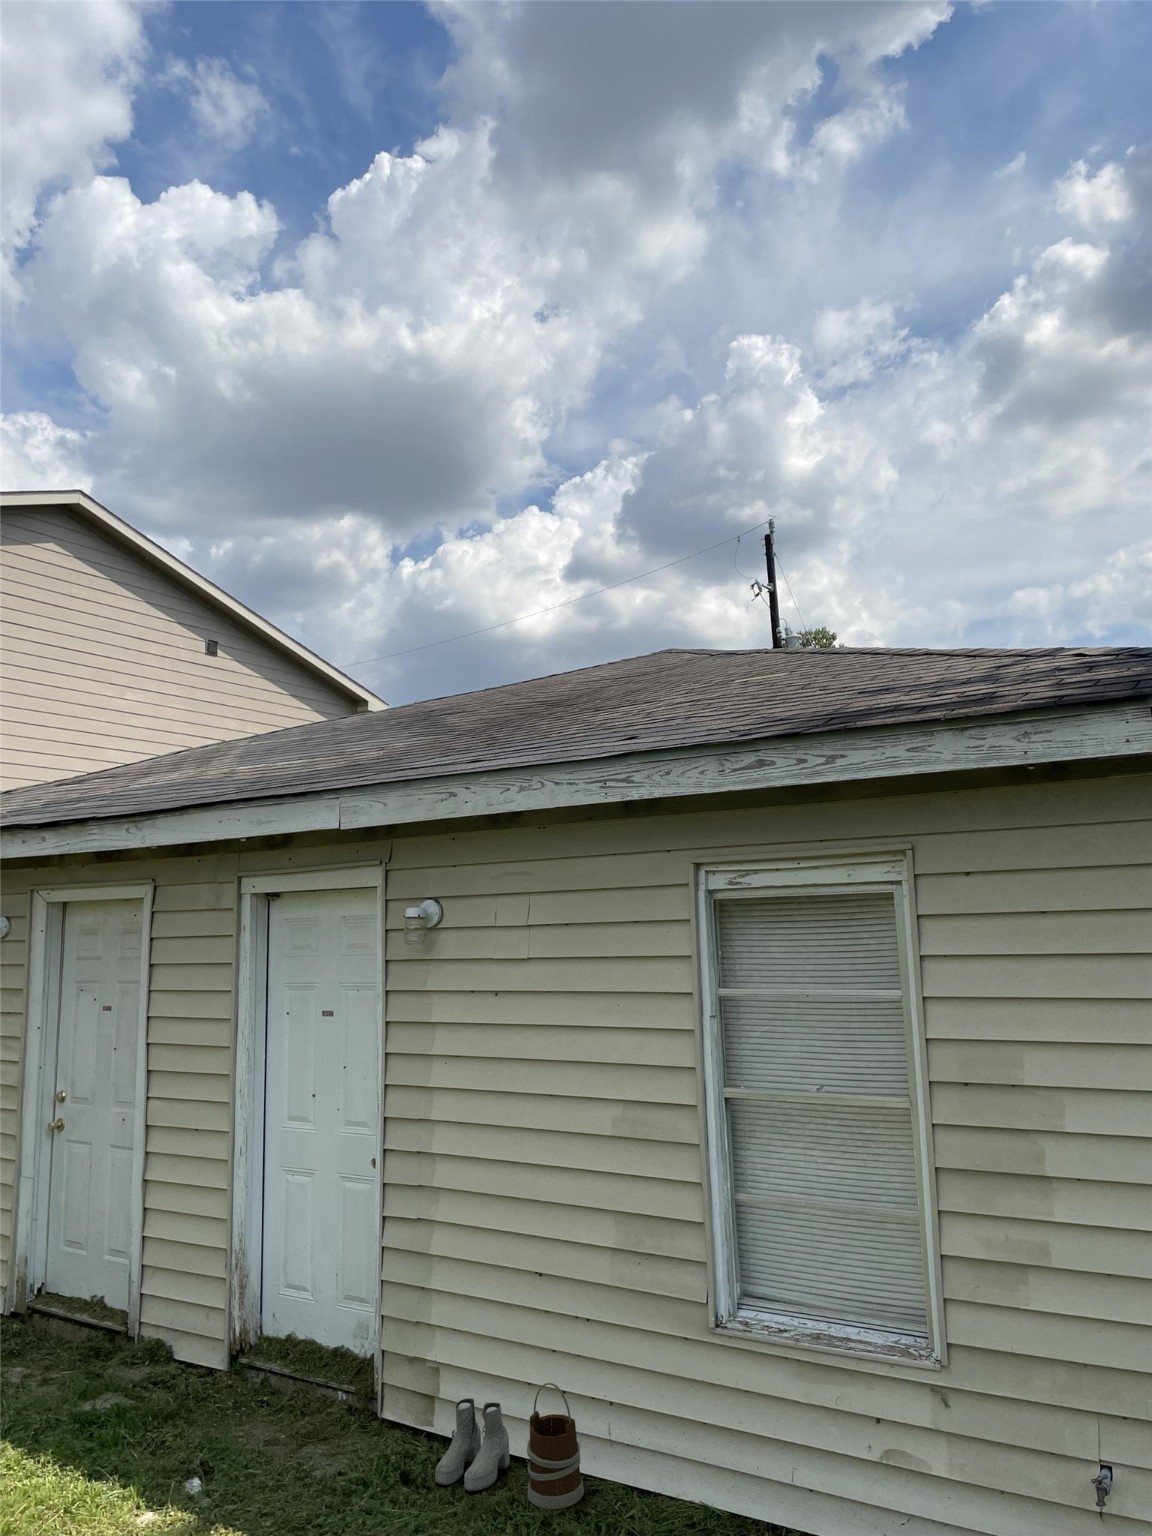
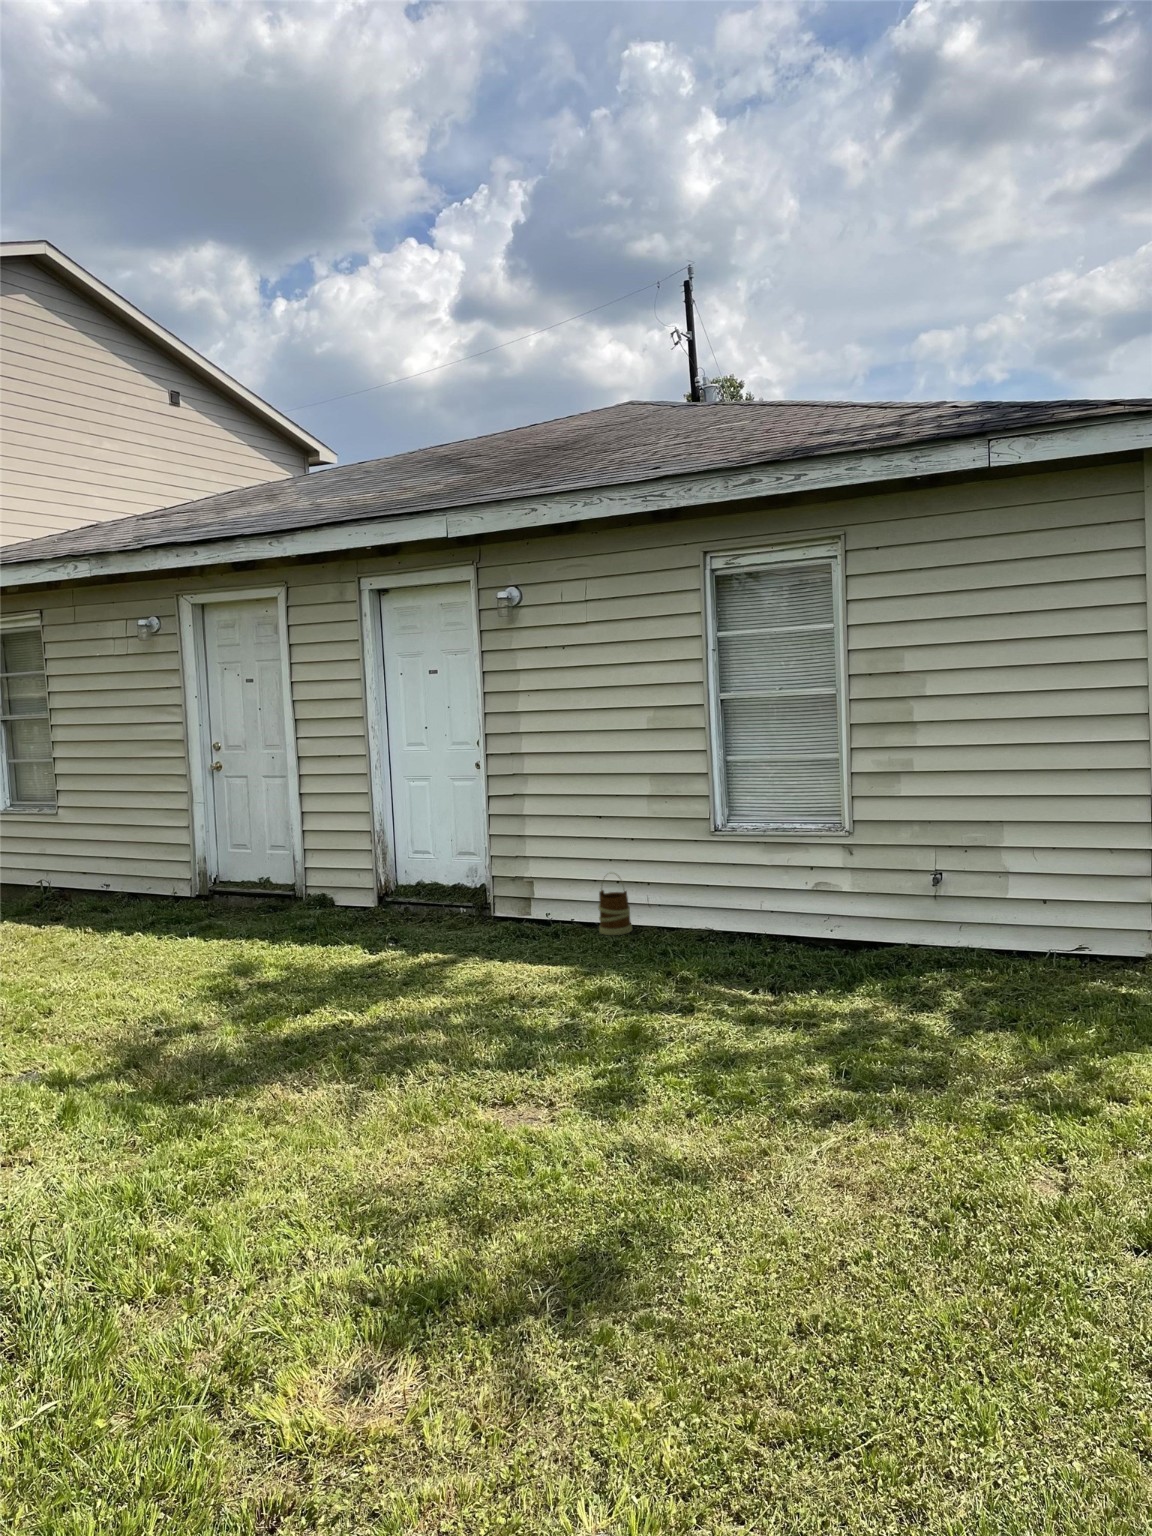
boots: present [435,1398,510,1491] -> none [542,891,584,932]

